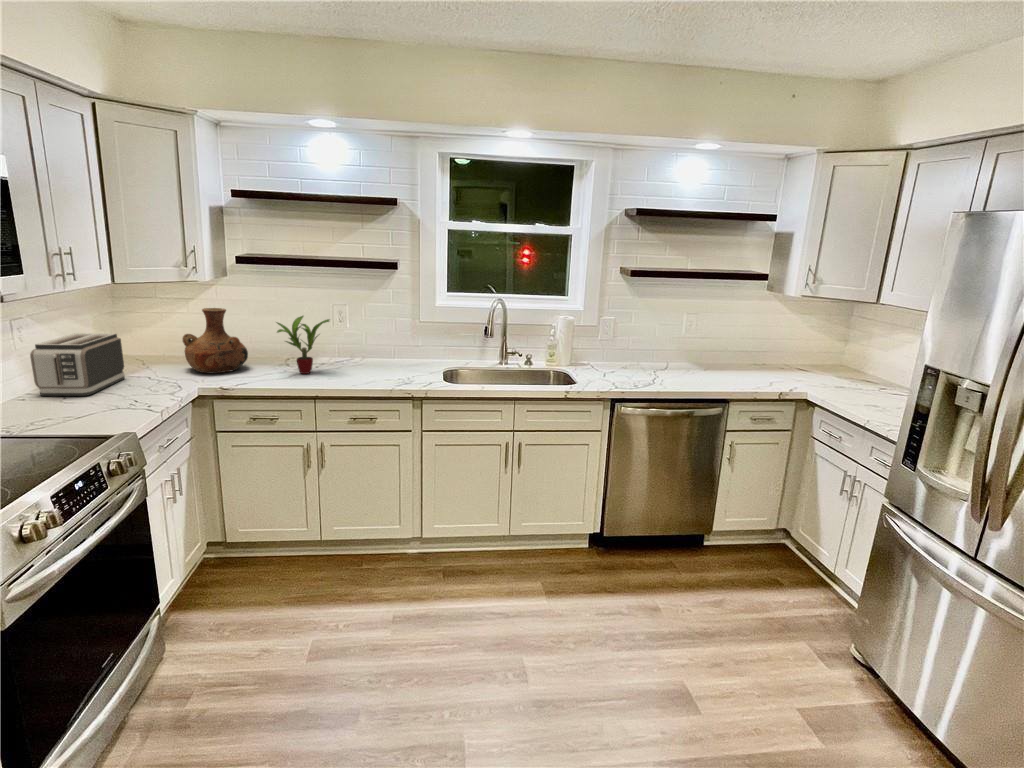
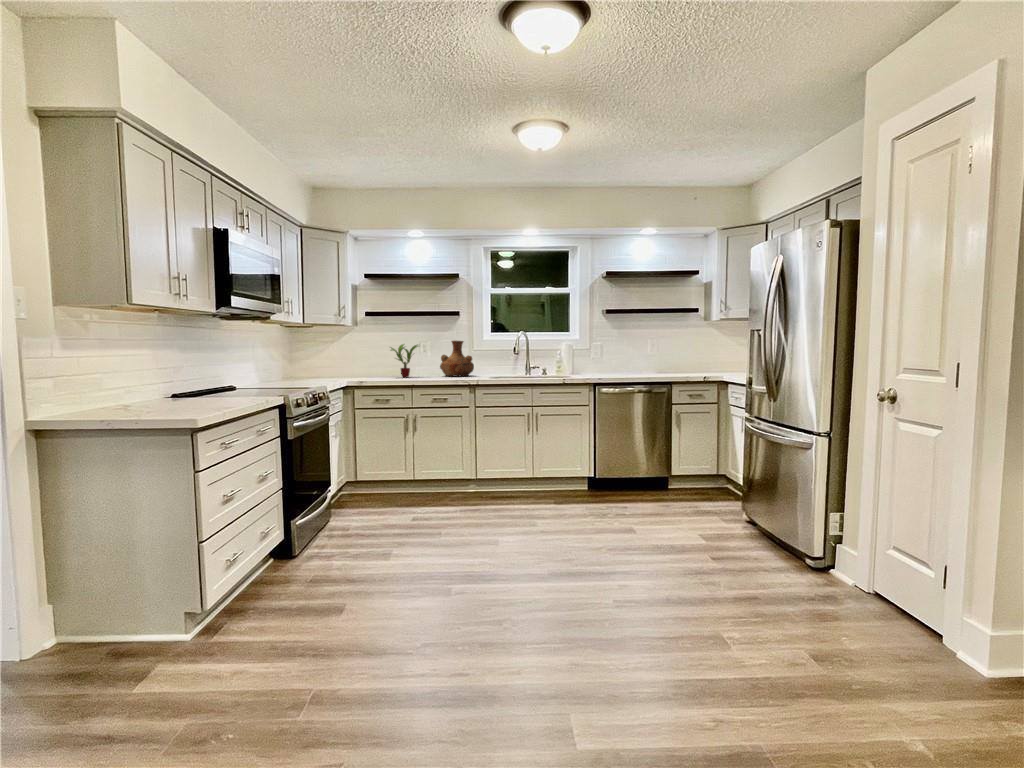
vase: present [182,308,248,373] -> present [440,340,474,376]
toaster: present [30,333,125,396] -> none [264,353,305,382]

